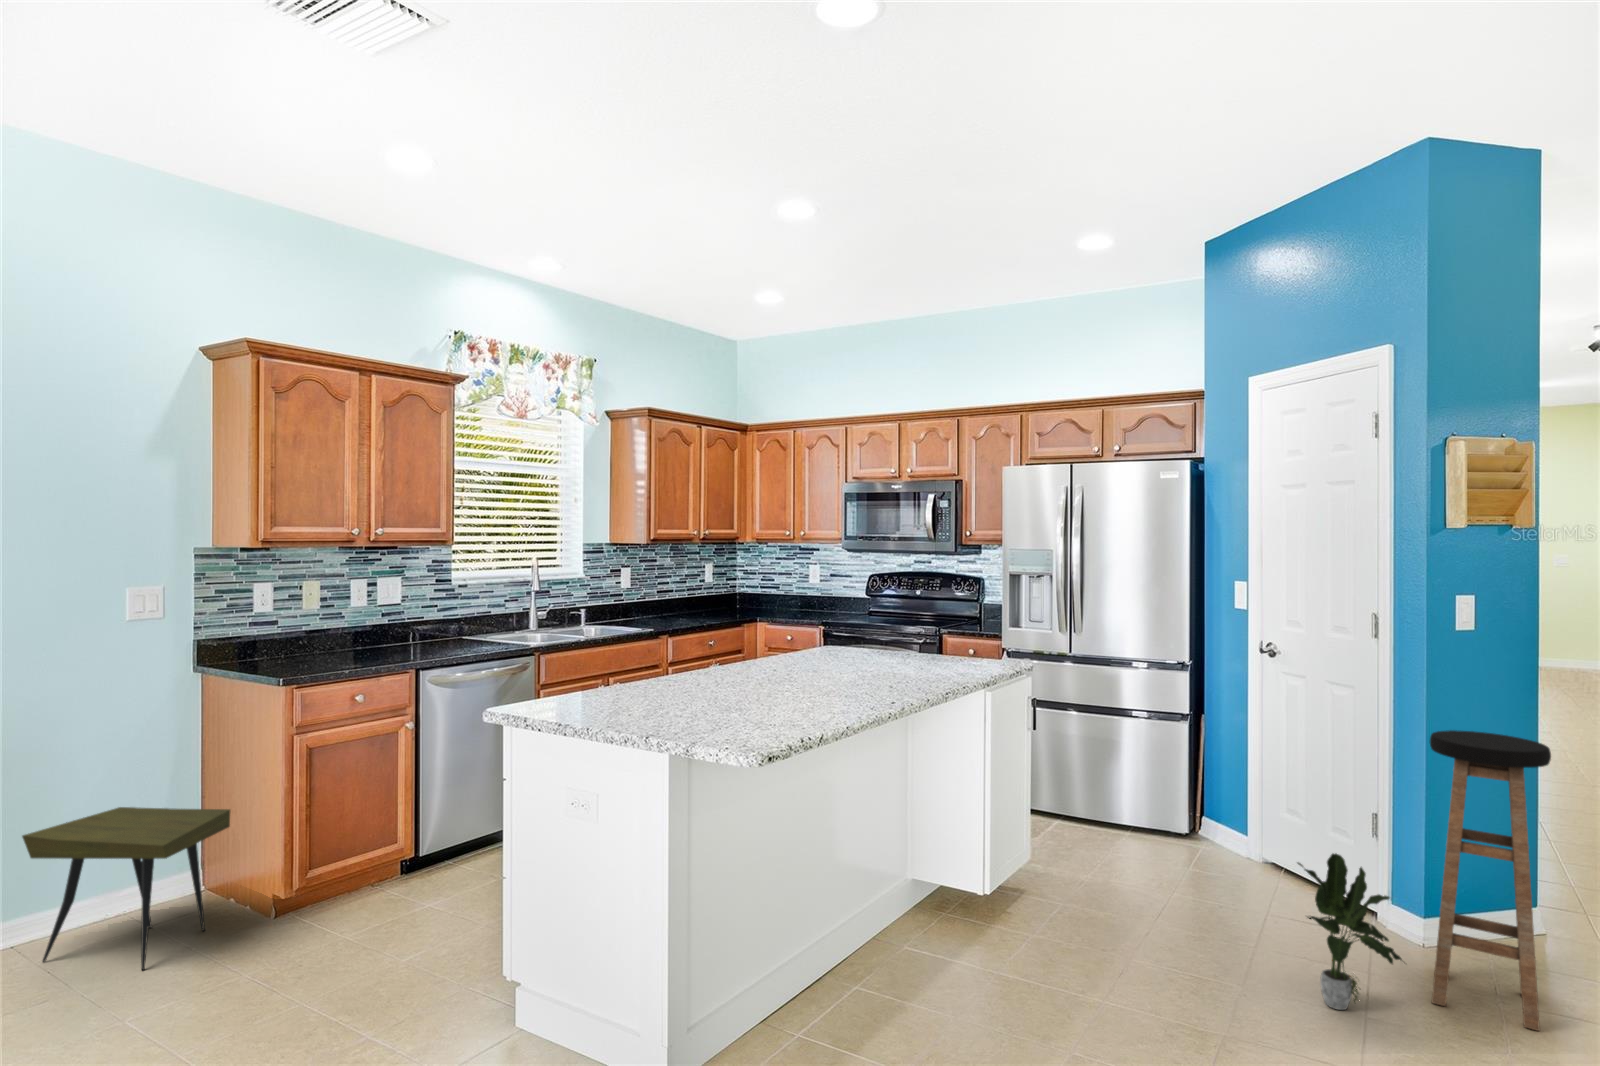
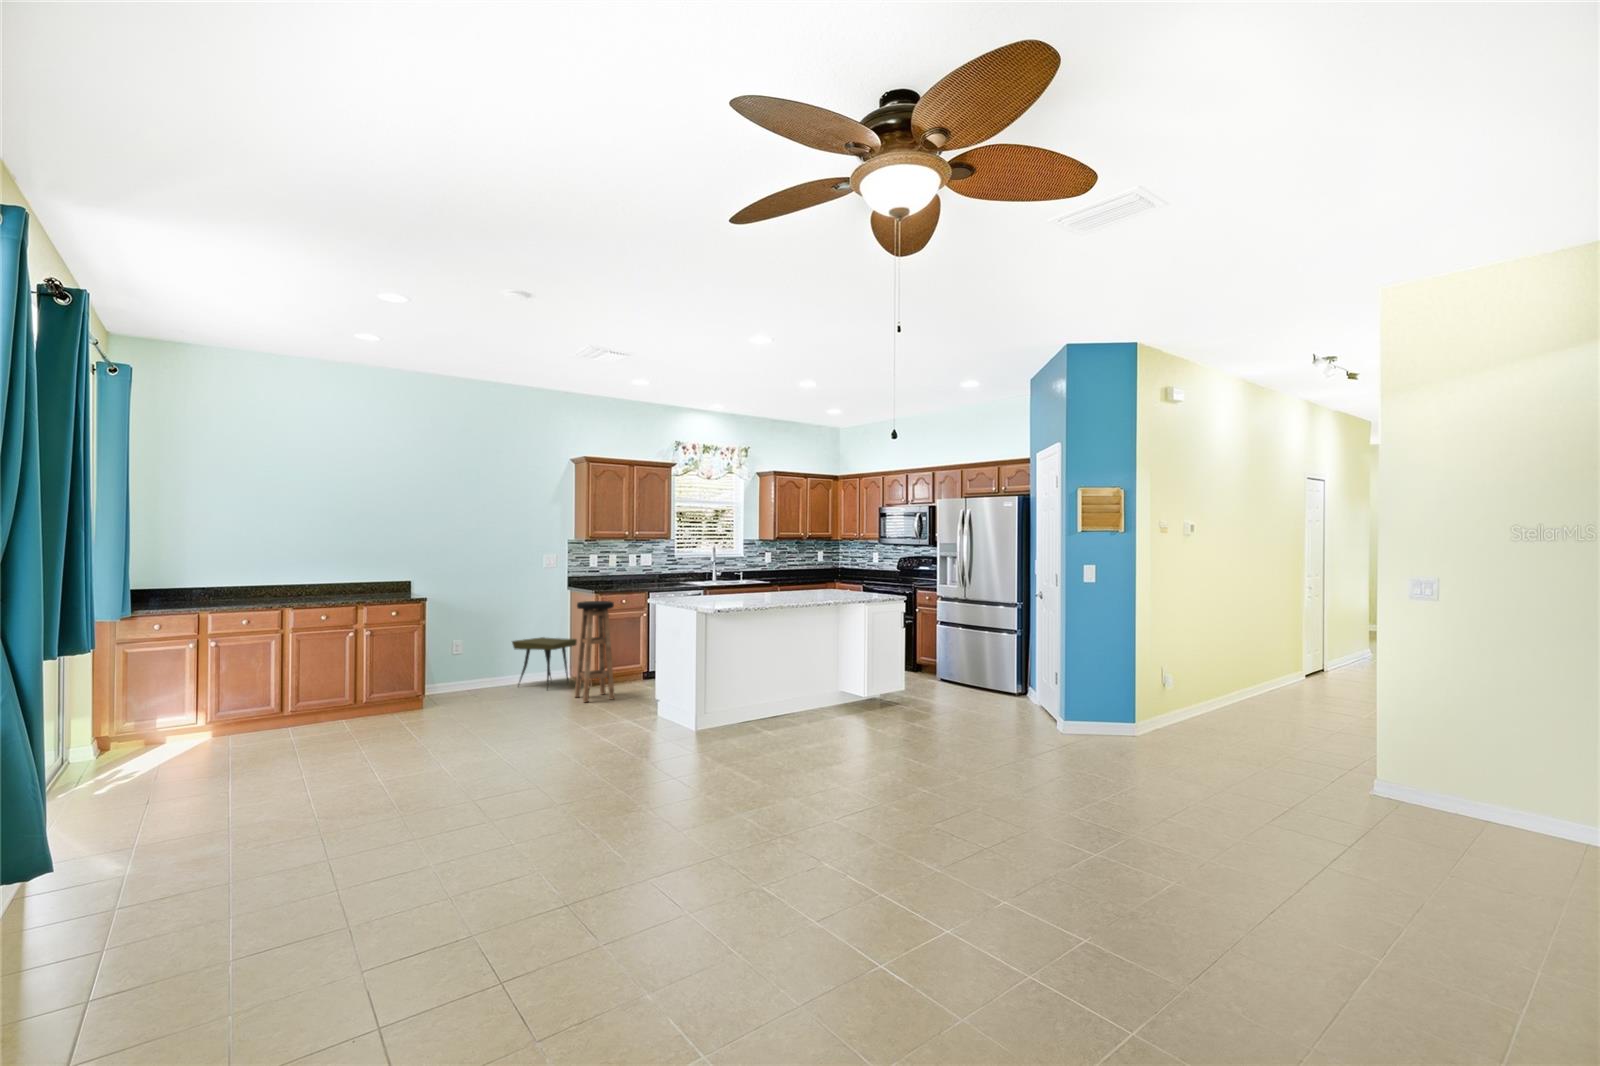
bar stool: present [1430,730,1551,1031] -> present [575,601,615,702]
potted plant: present [1298,853,1402,1010] -> none [957,668,1005,734]

